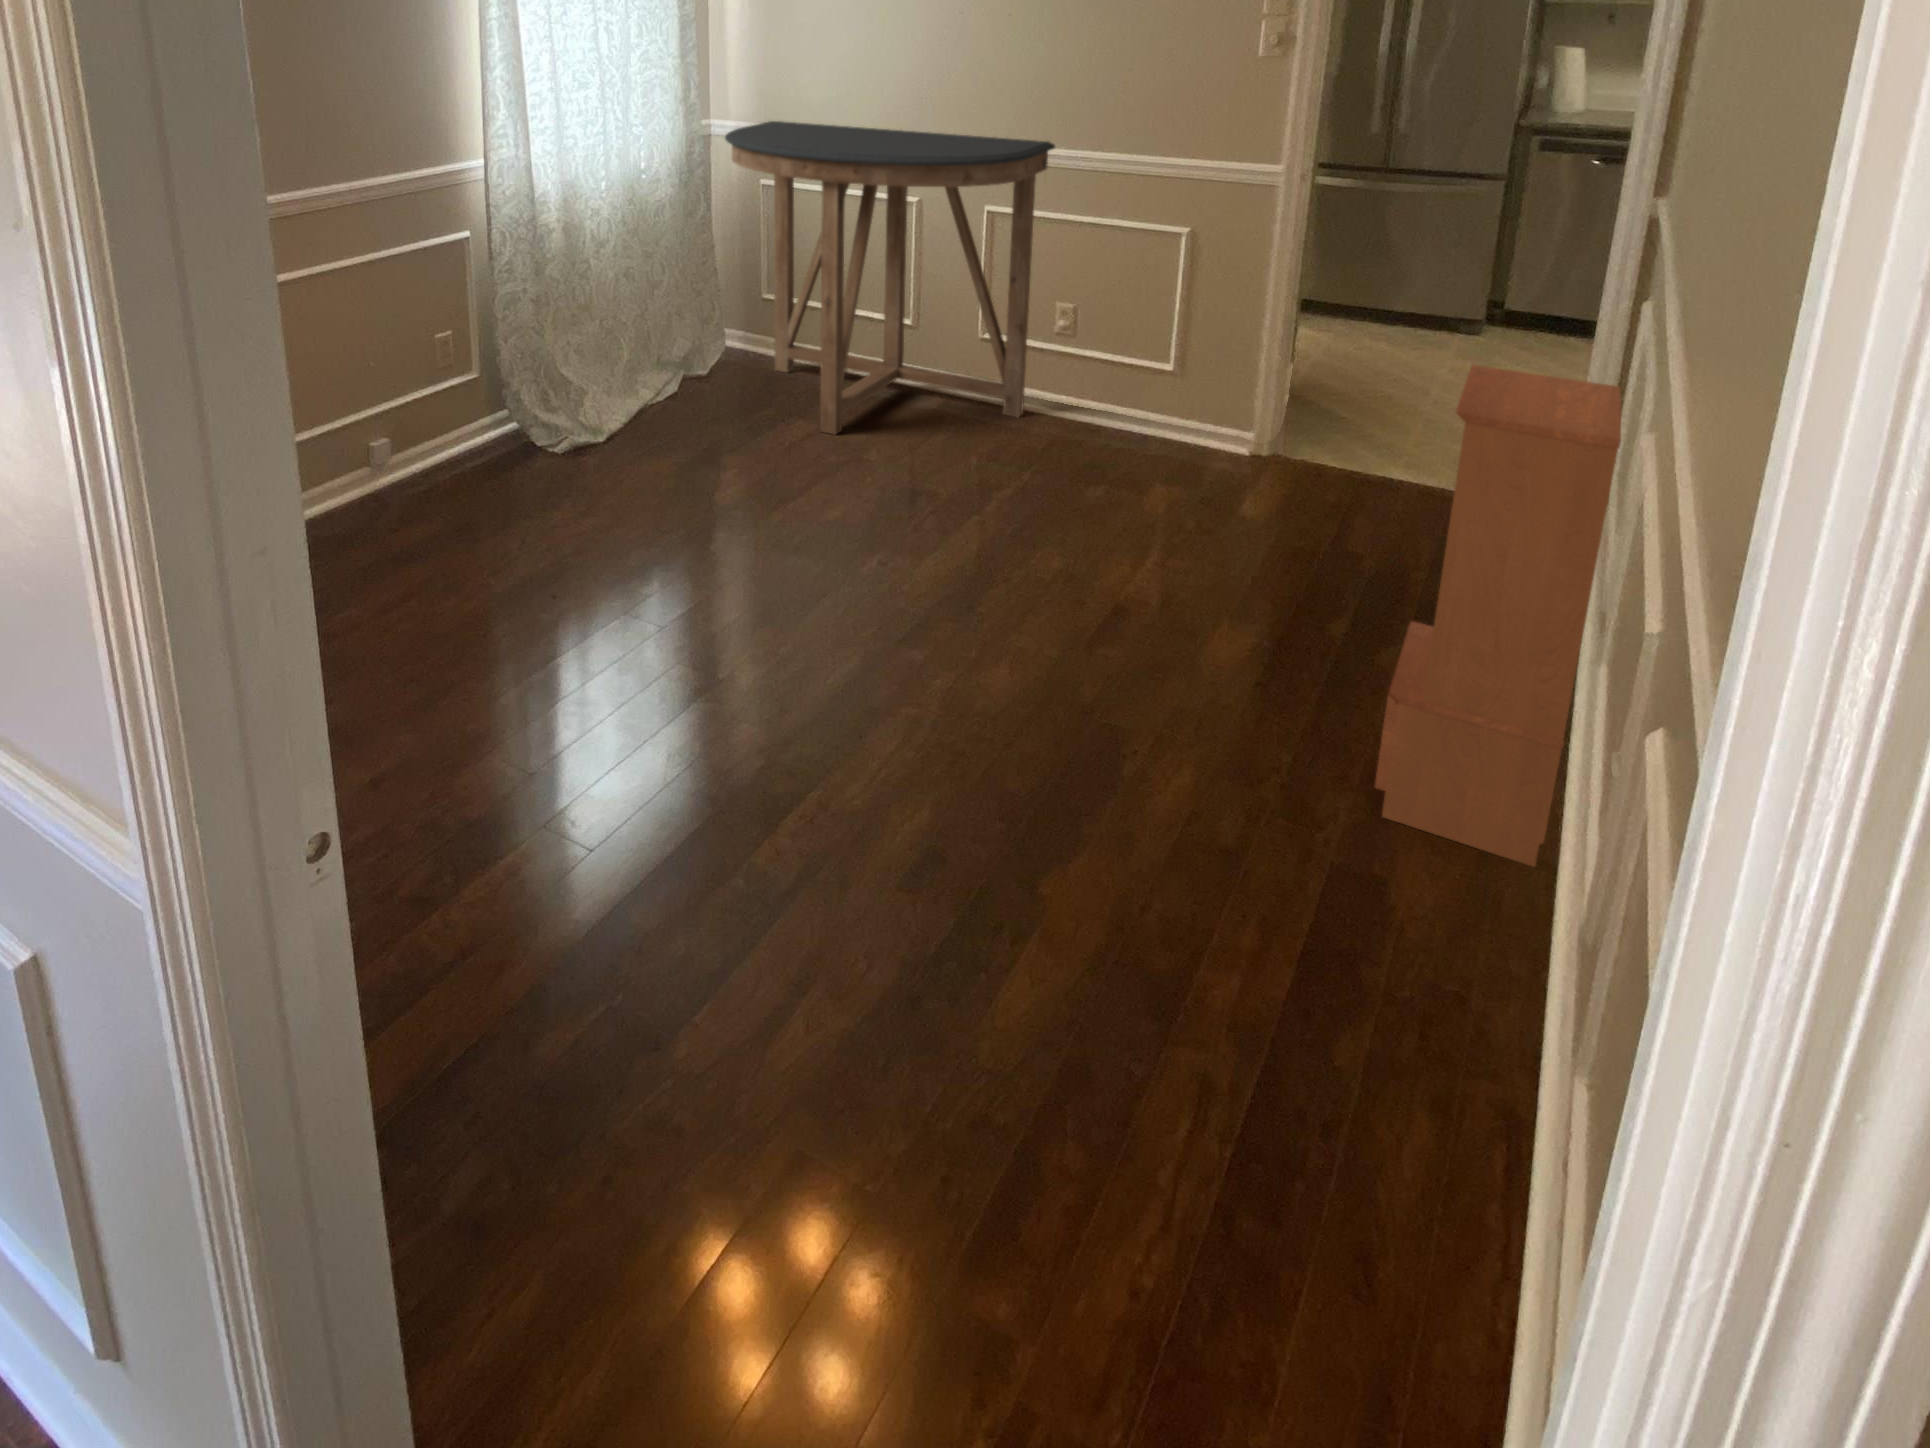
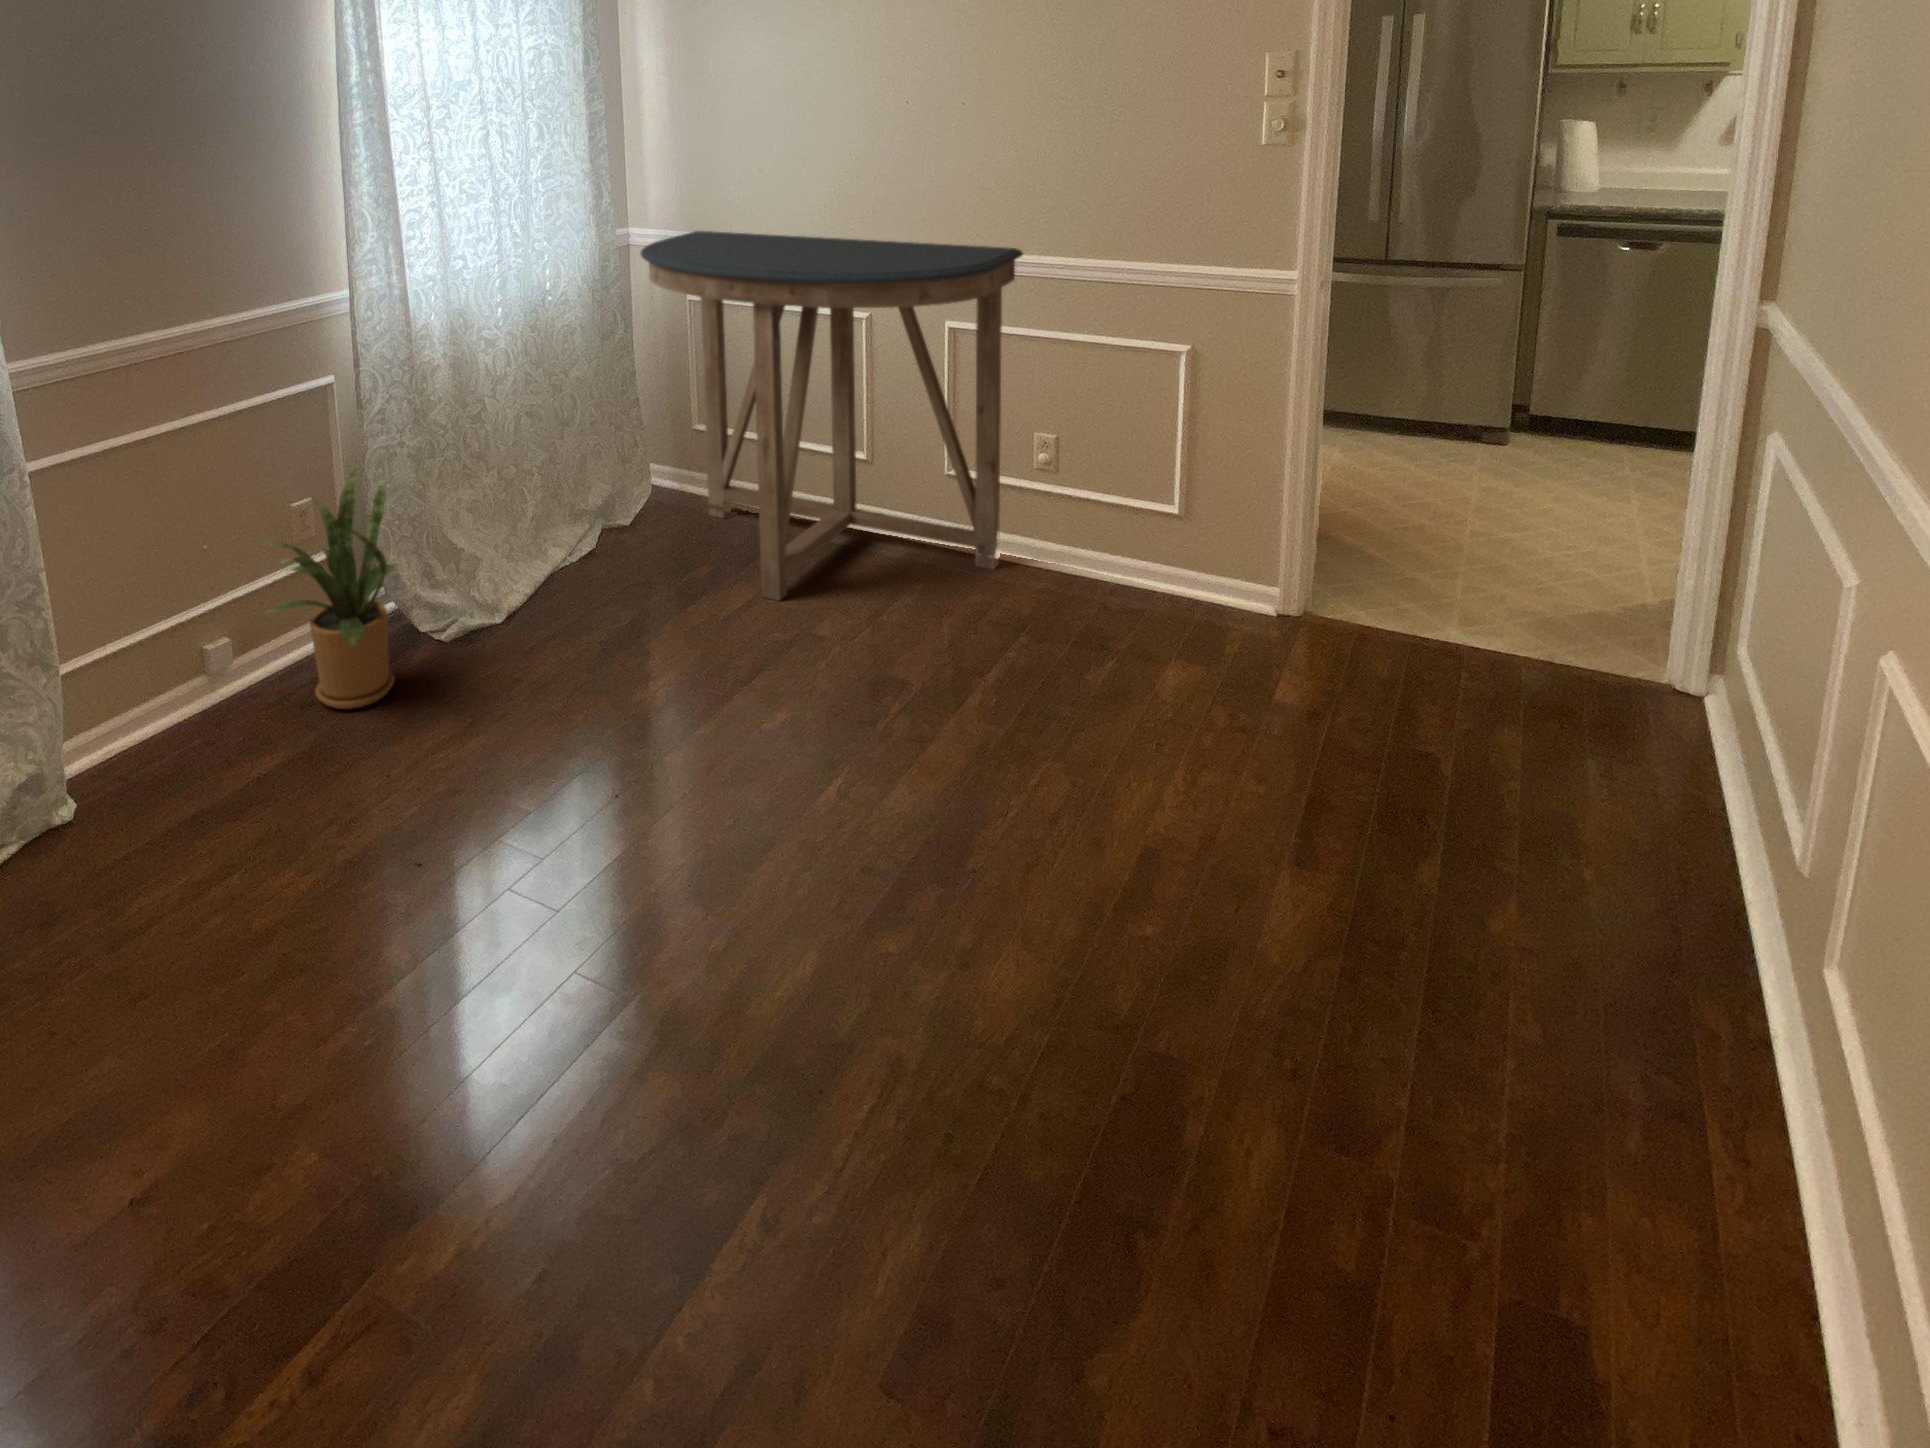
house plant: none [405,307,519,500] -> present [264,471,394,709]
bookcase: present [1375,365,1621,867] -> none [1546,559,1922,1313]

